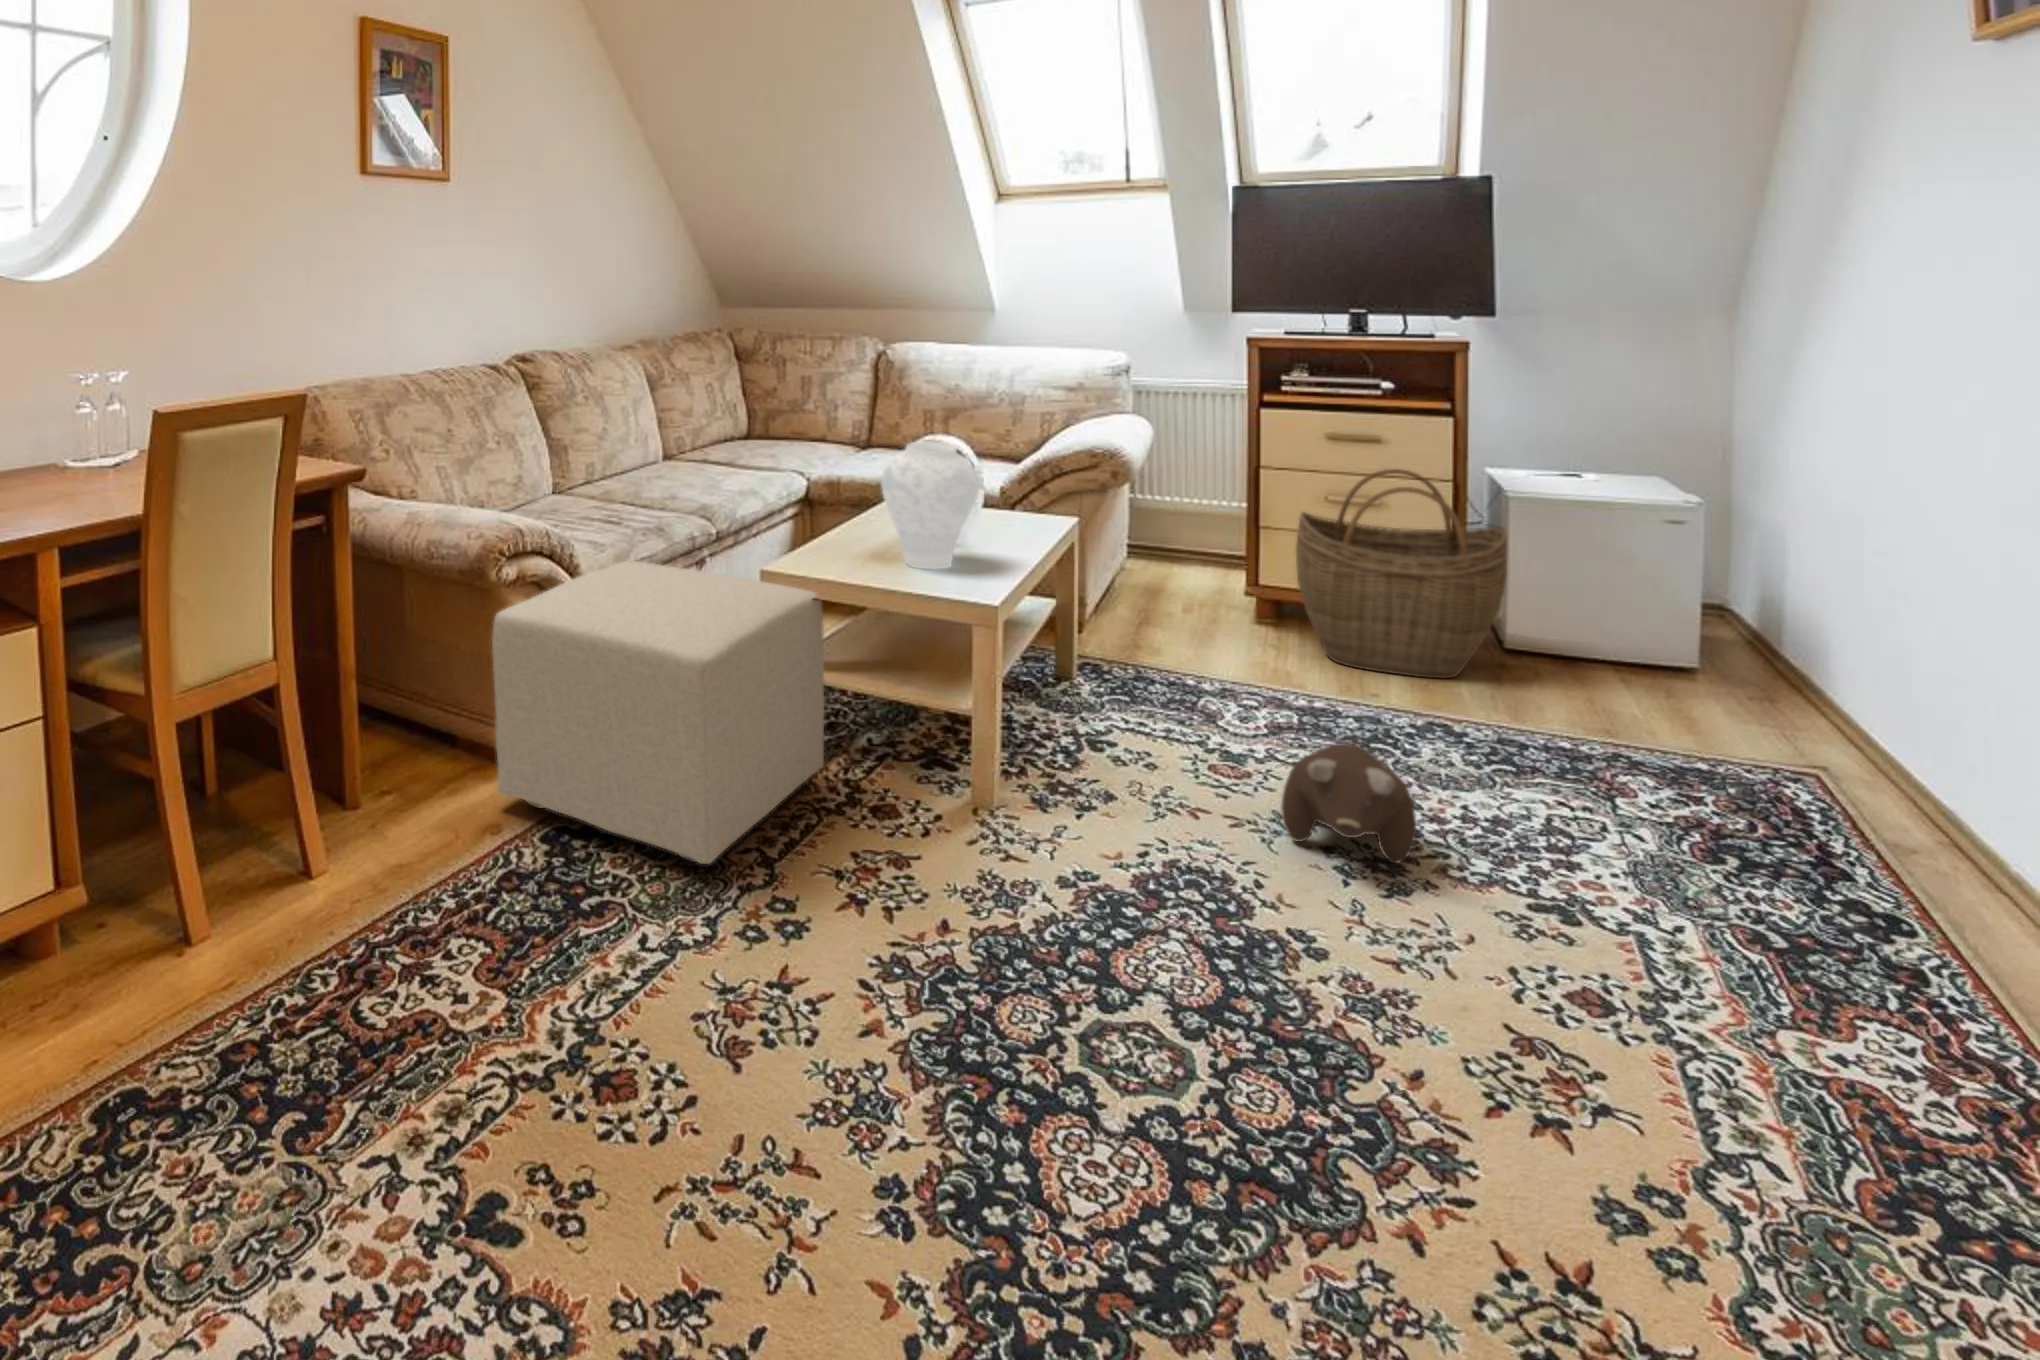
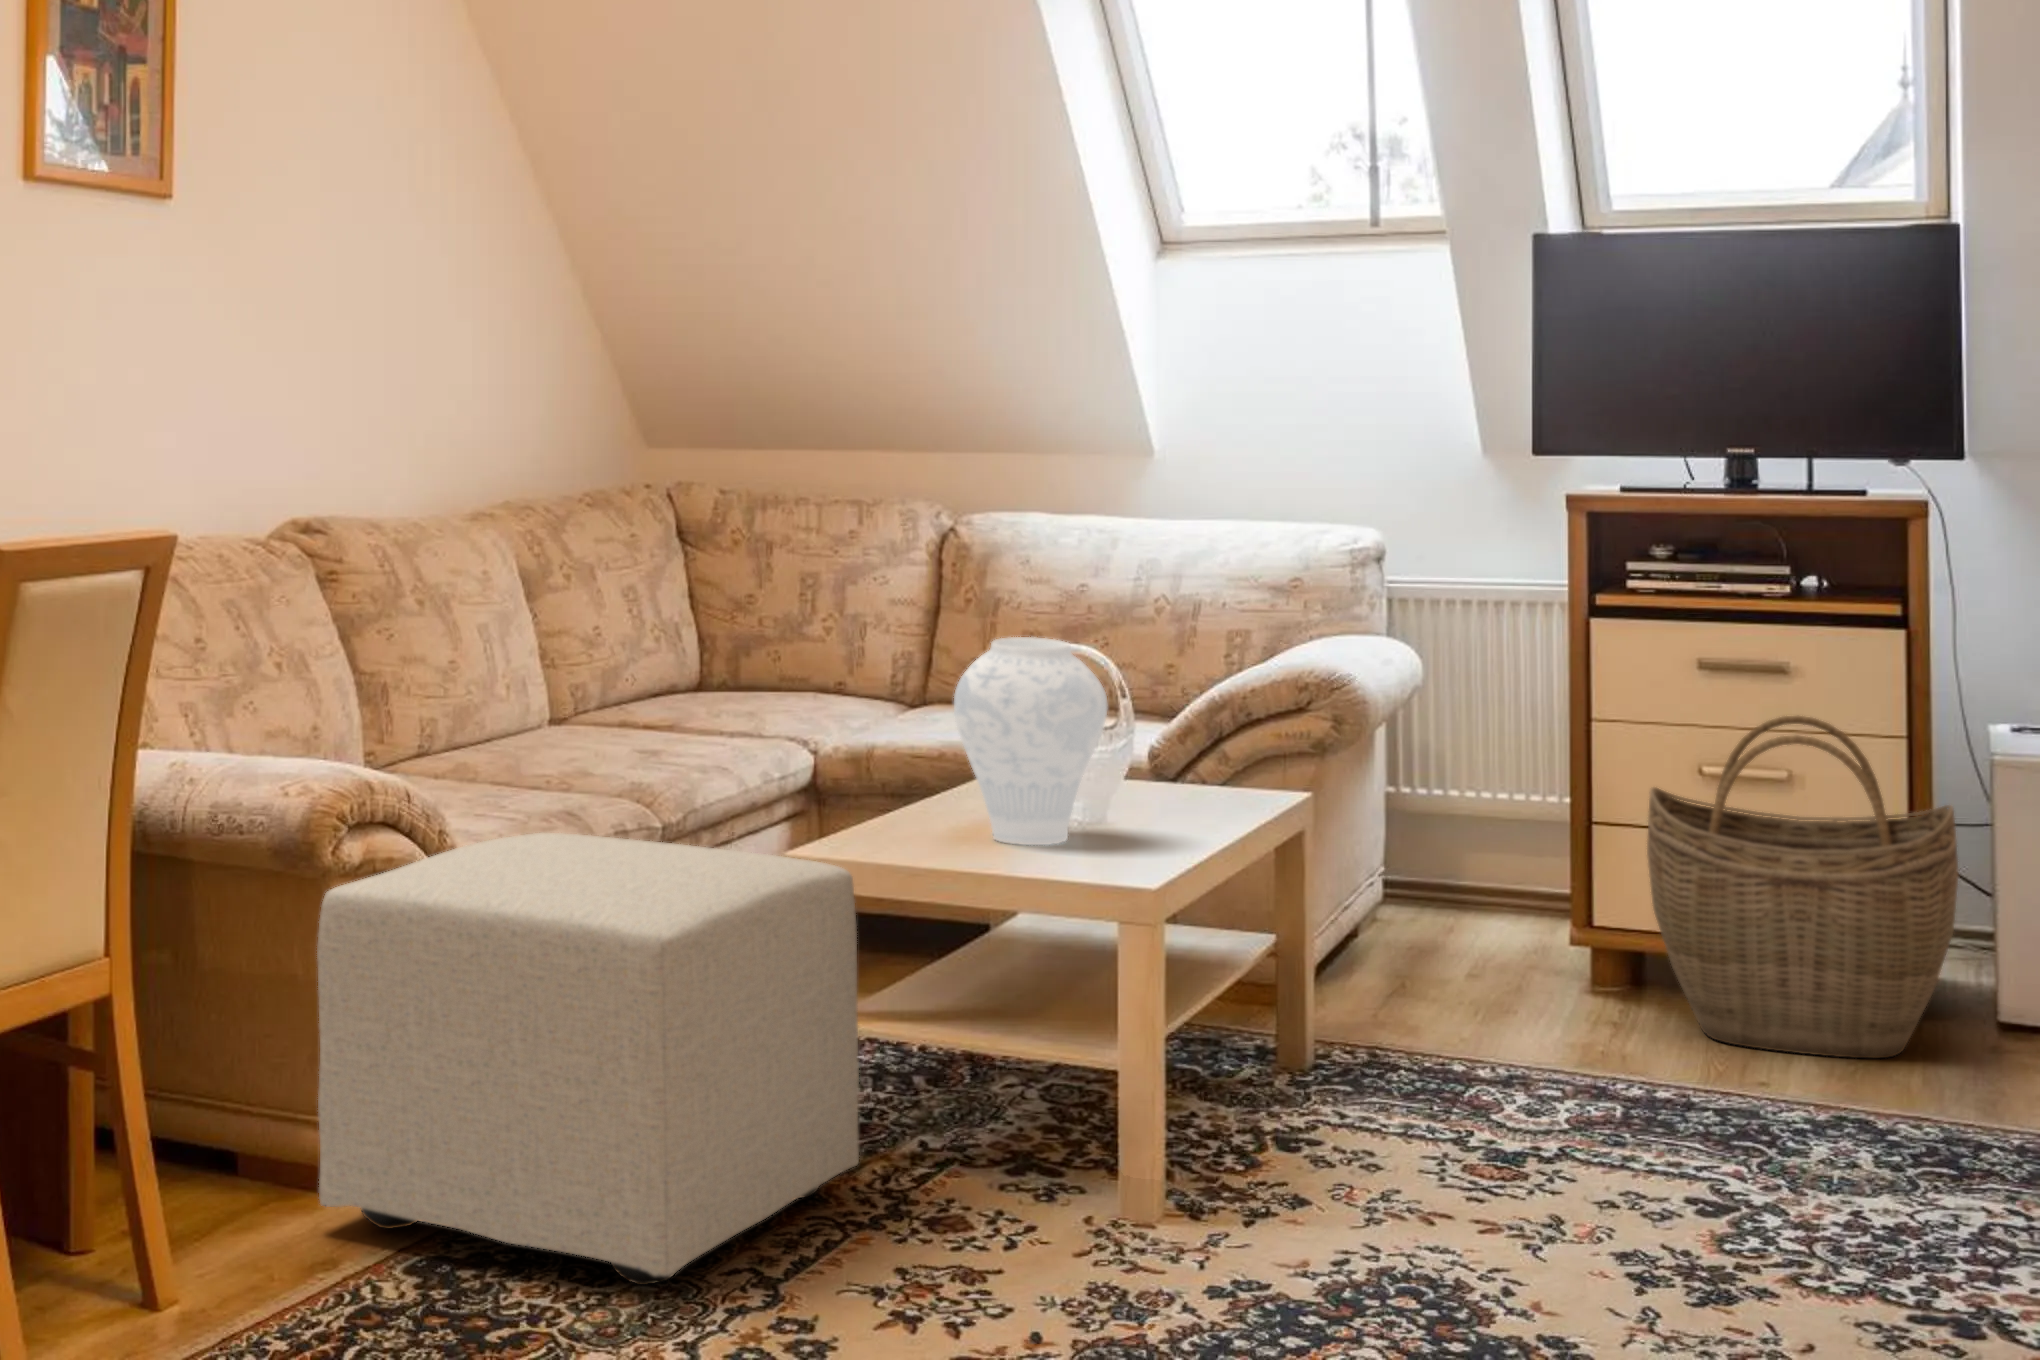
plush toy: present [1281,743,1416,863] -> none [1553,1087,1737,1266]

